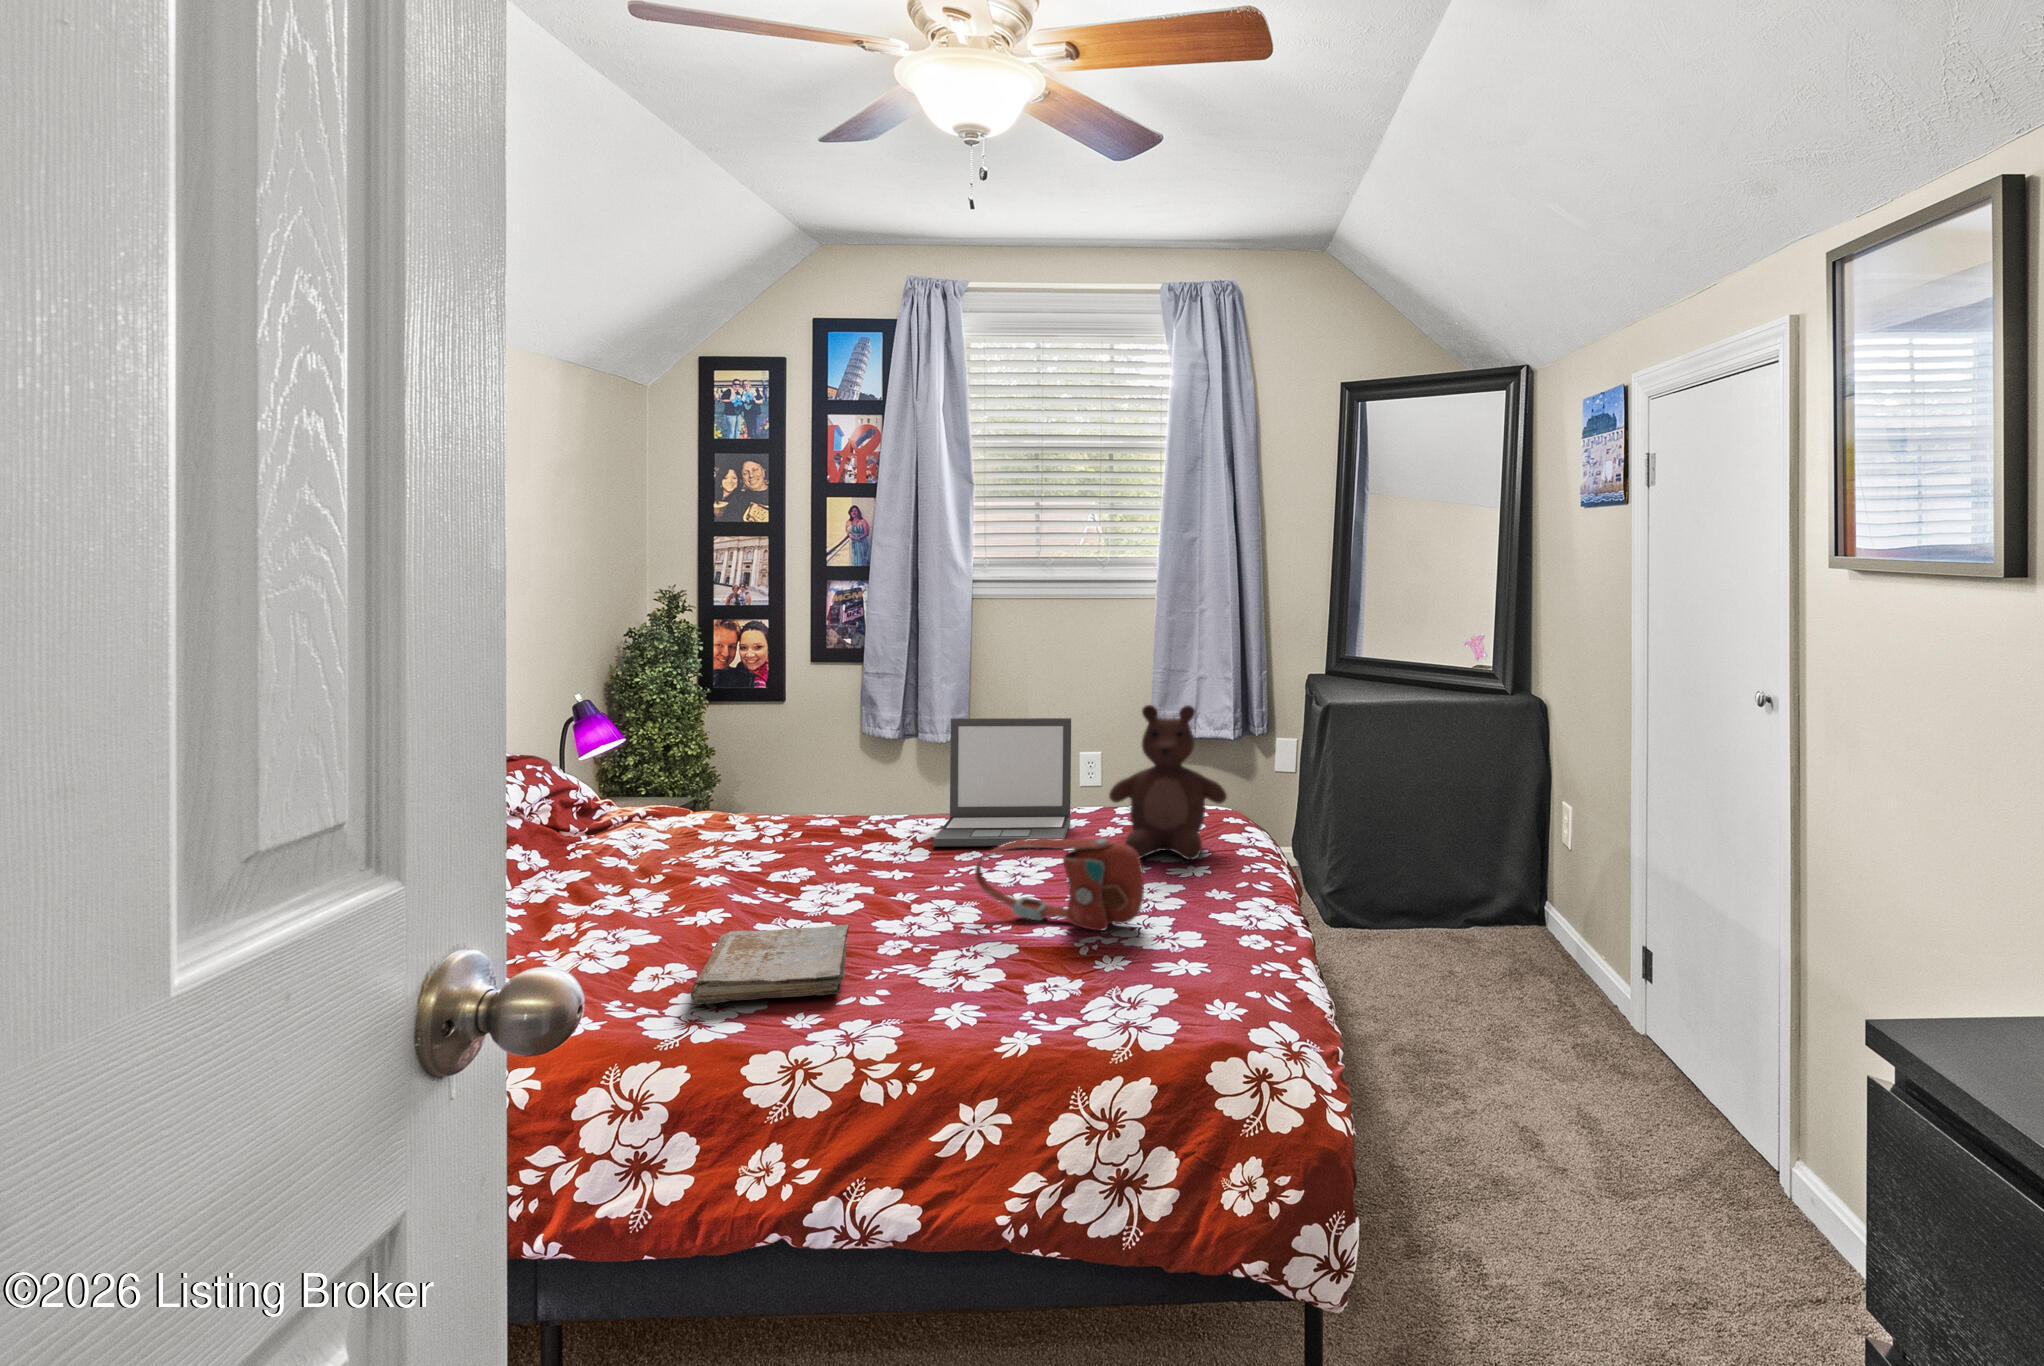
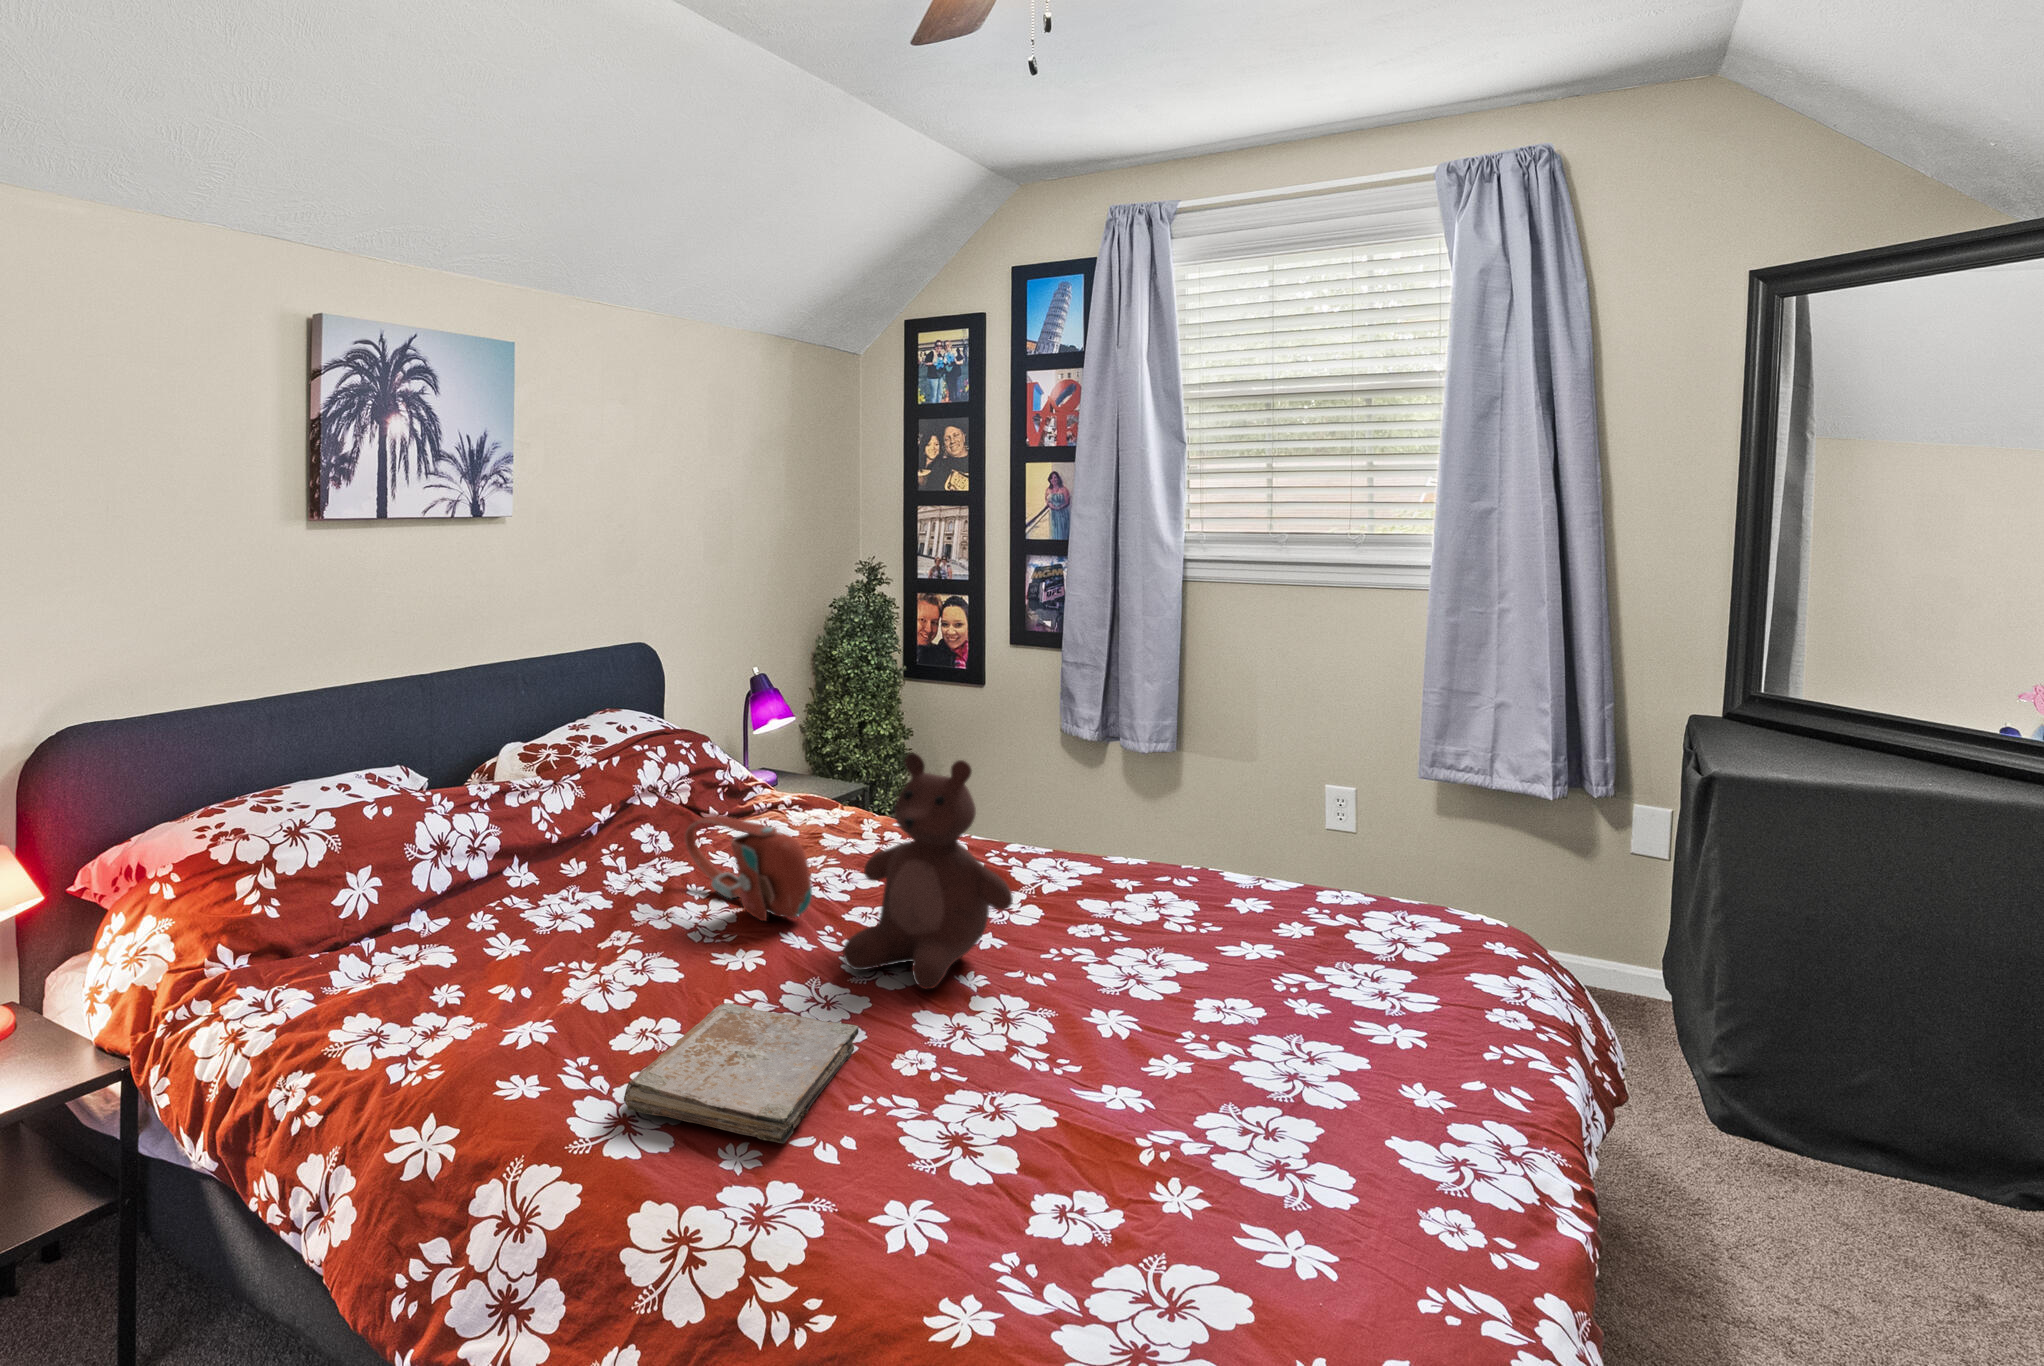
teddy bear: present [1109,705,1227,860] -> present [843,753,1013,989]
laptop: present [933,718,1071,847] -> none [1050,744,1252,940]
handbag: present [975,839,1144,931] -> present [685,816,812,921]

